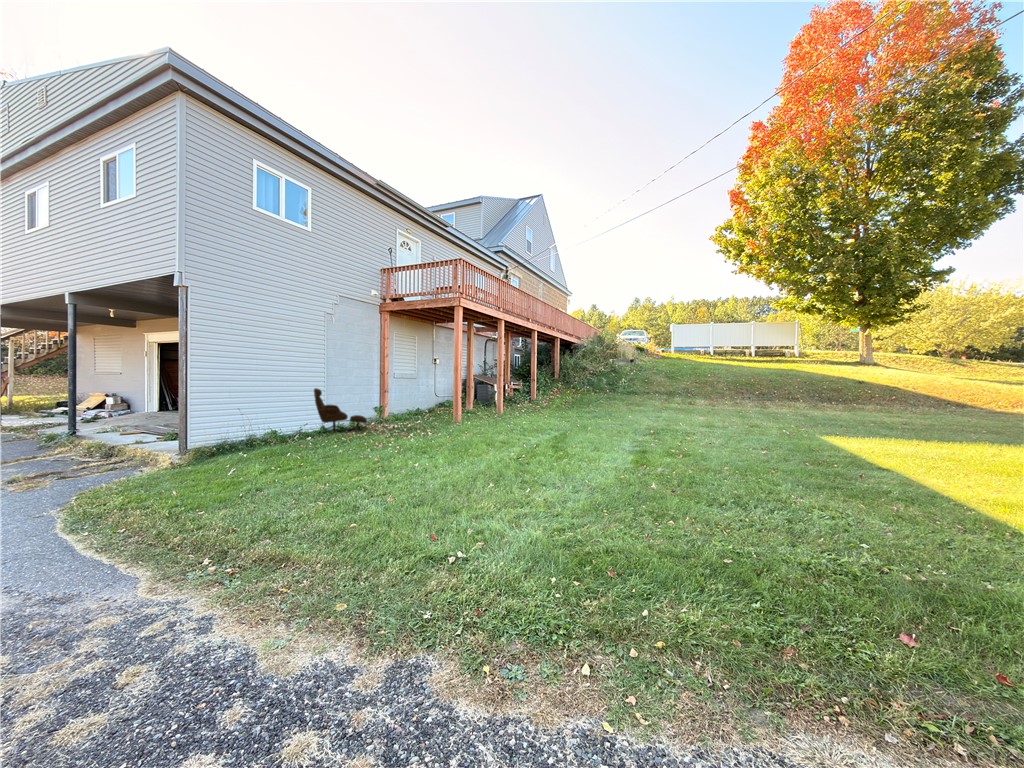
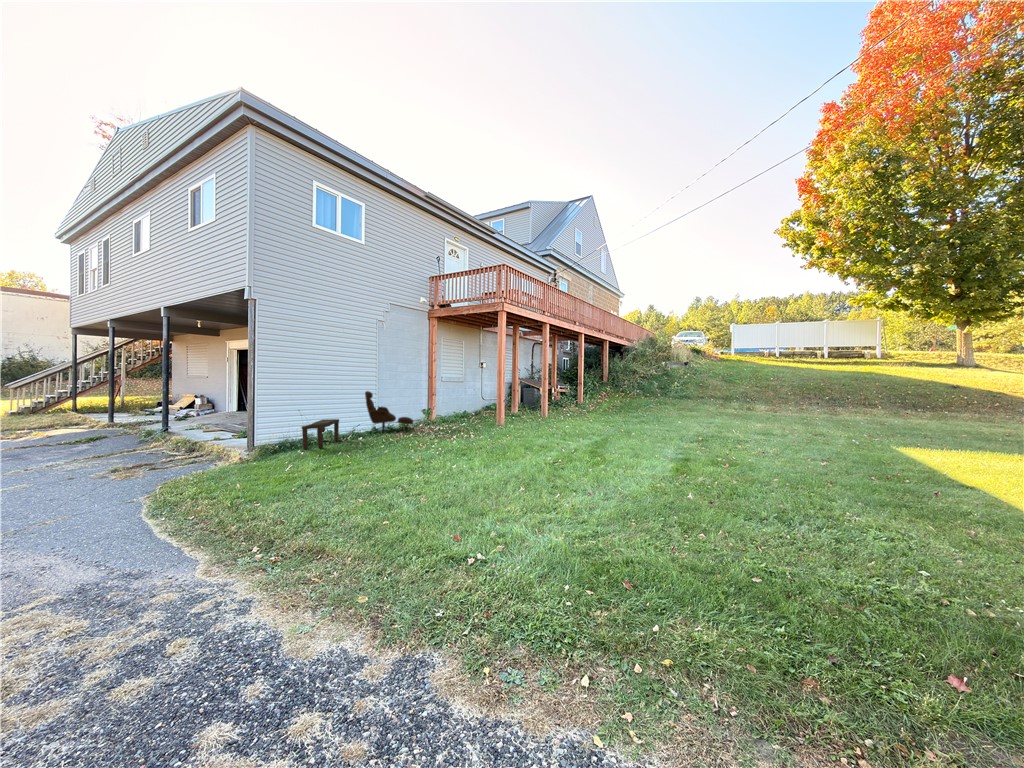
bench: none [243,418,286,451] -> present [302,419,339,449]

